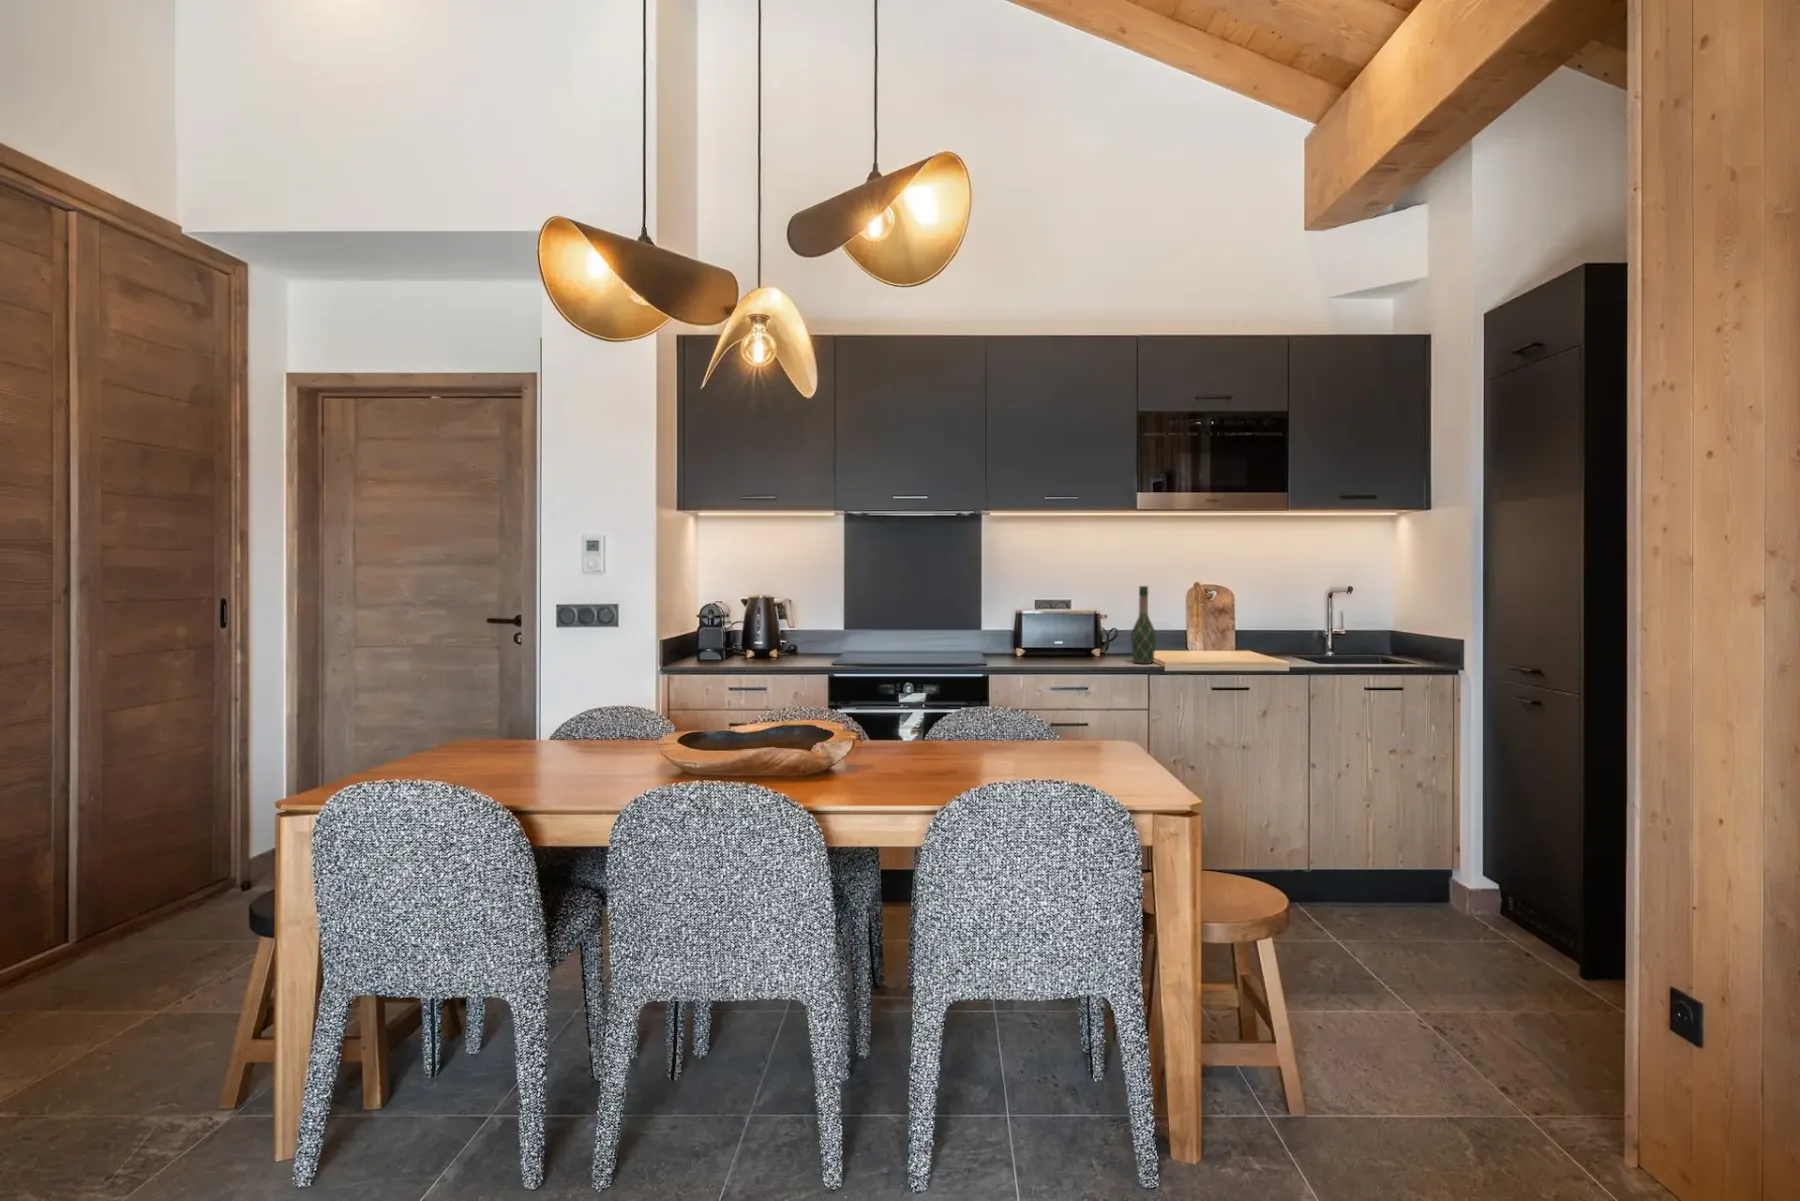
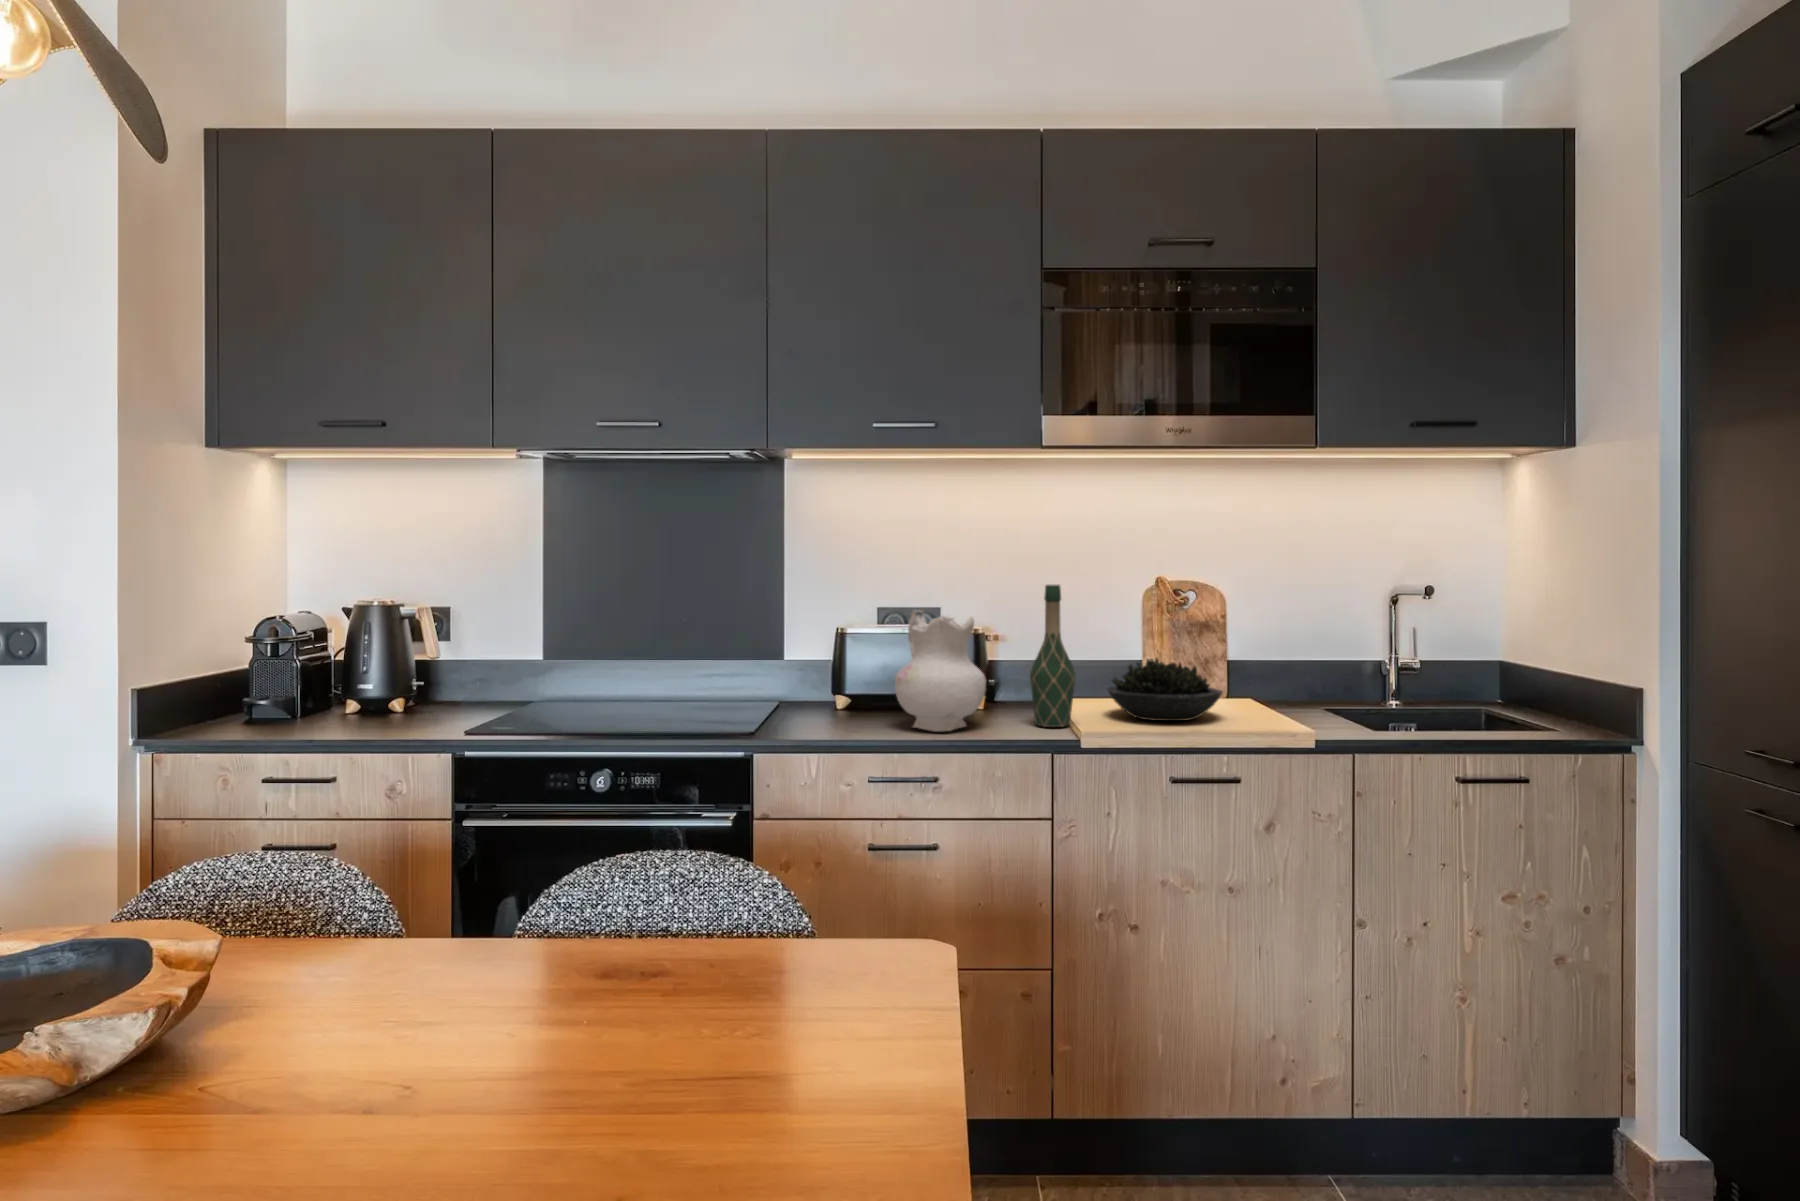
ceramic pitcher: none [1058,600,1108,665] -> present [895,610,986,731]
succulent plant: none [1171,627,1236,661] -> present [1108,658,1222,721]

